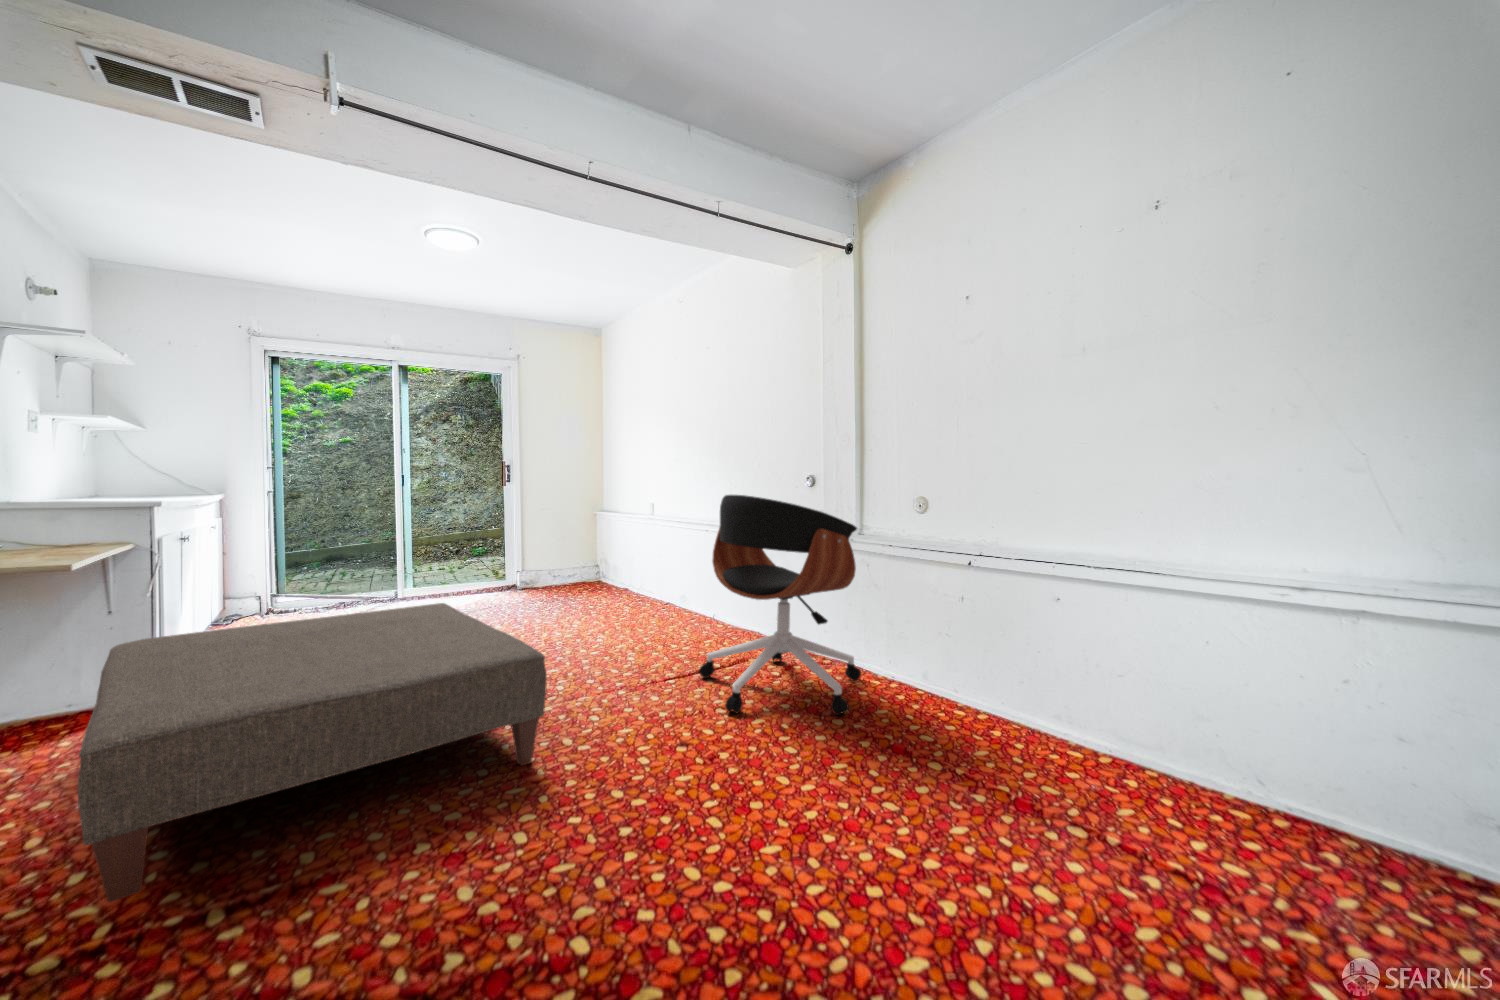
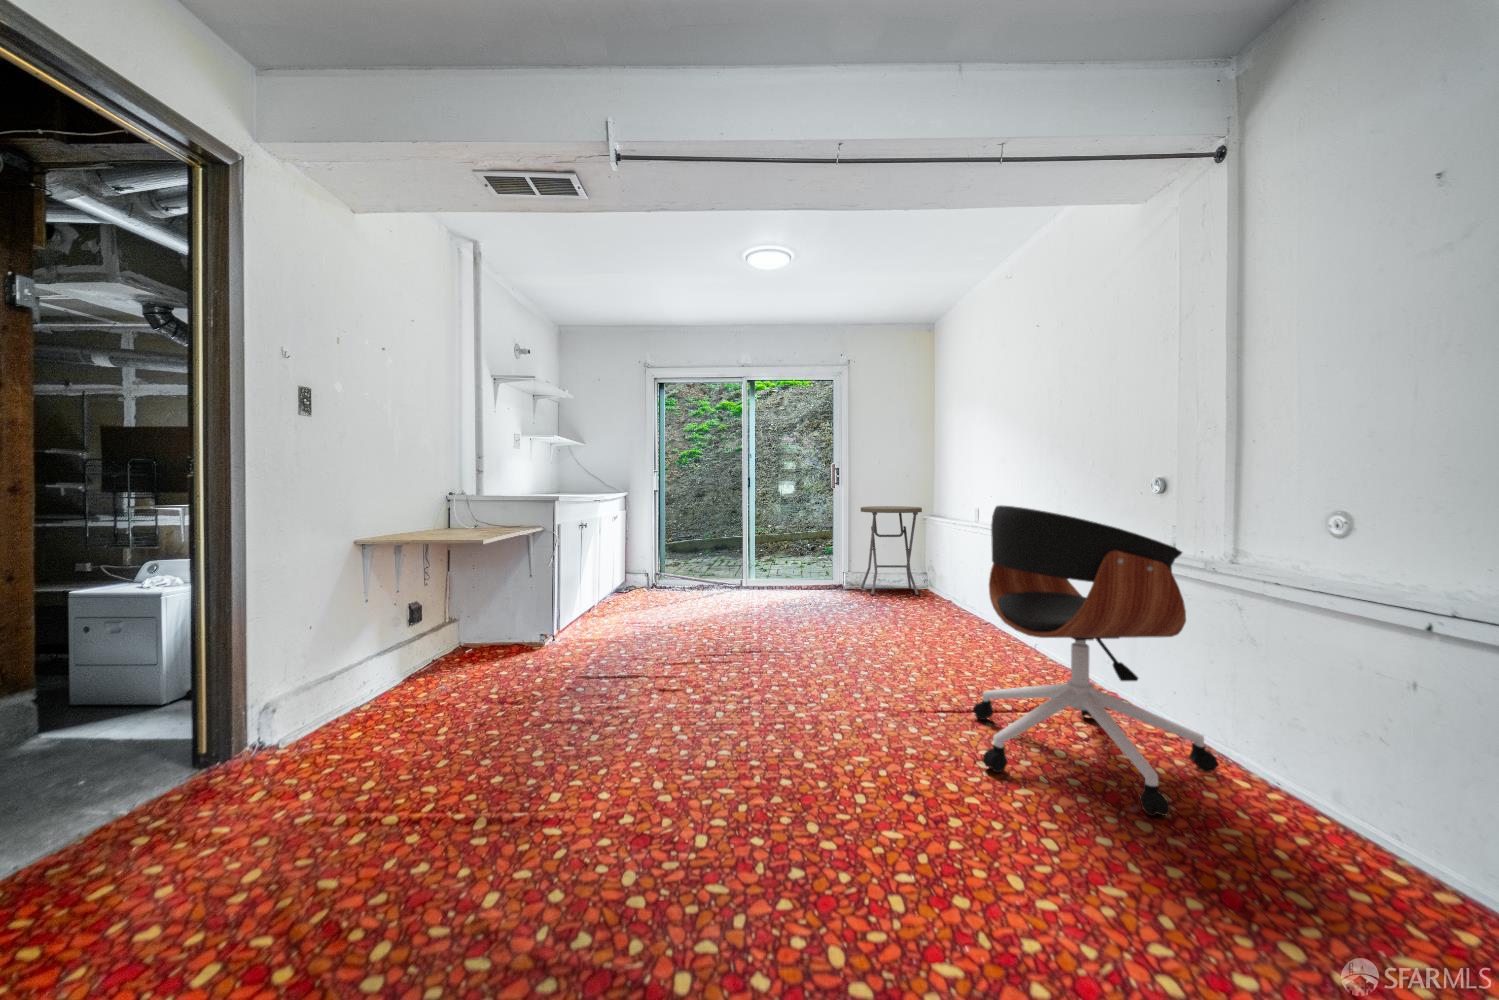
side table: none [533,492,599,586] -> present [861,506,922,596]
ottoman: present [78,603,547,902] -> none [442,602,768,787]

